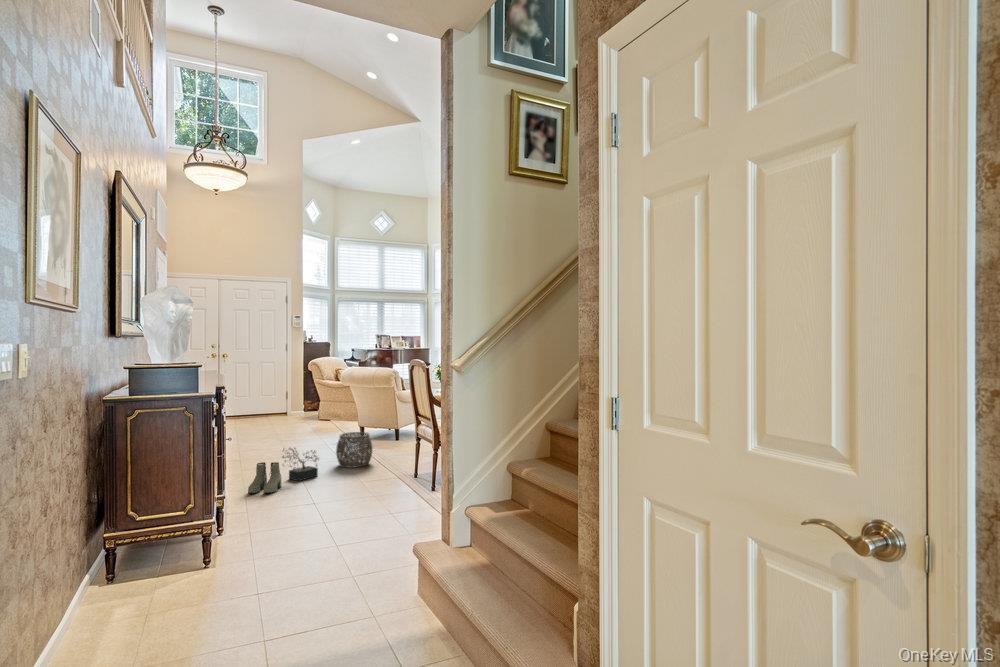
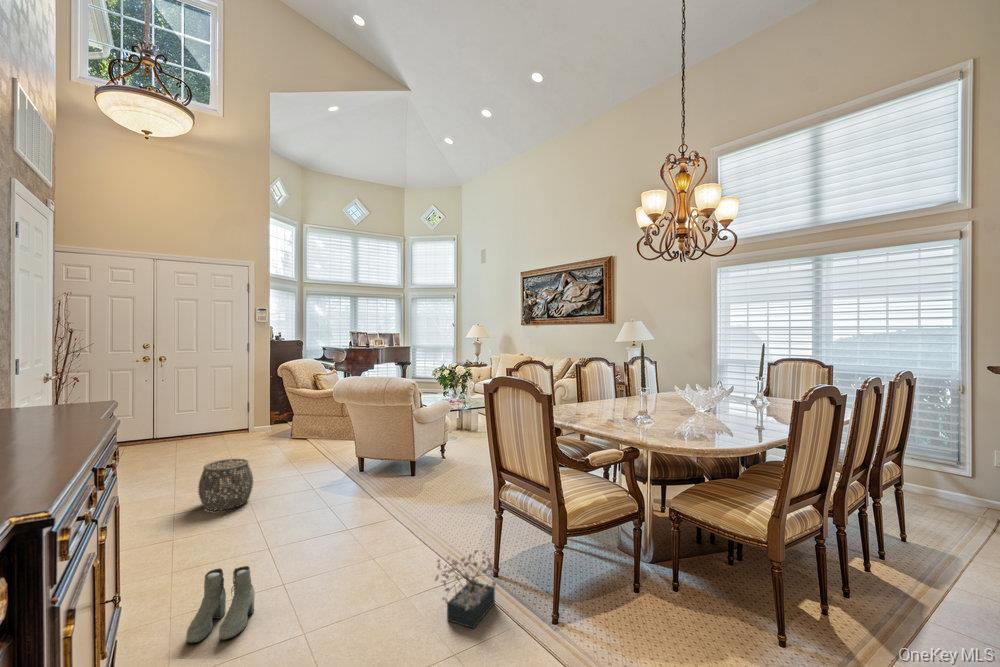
woven basket: present [336,432,372,468] -> present [198,459,253,511]
decorative plant: present [282,448,319,481] -> present [435,550,496,628]

